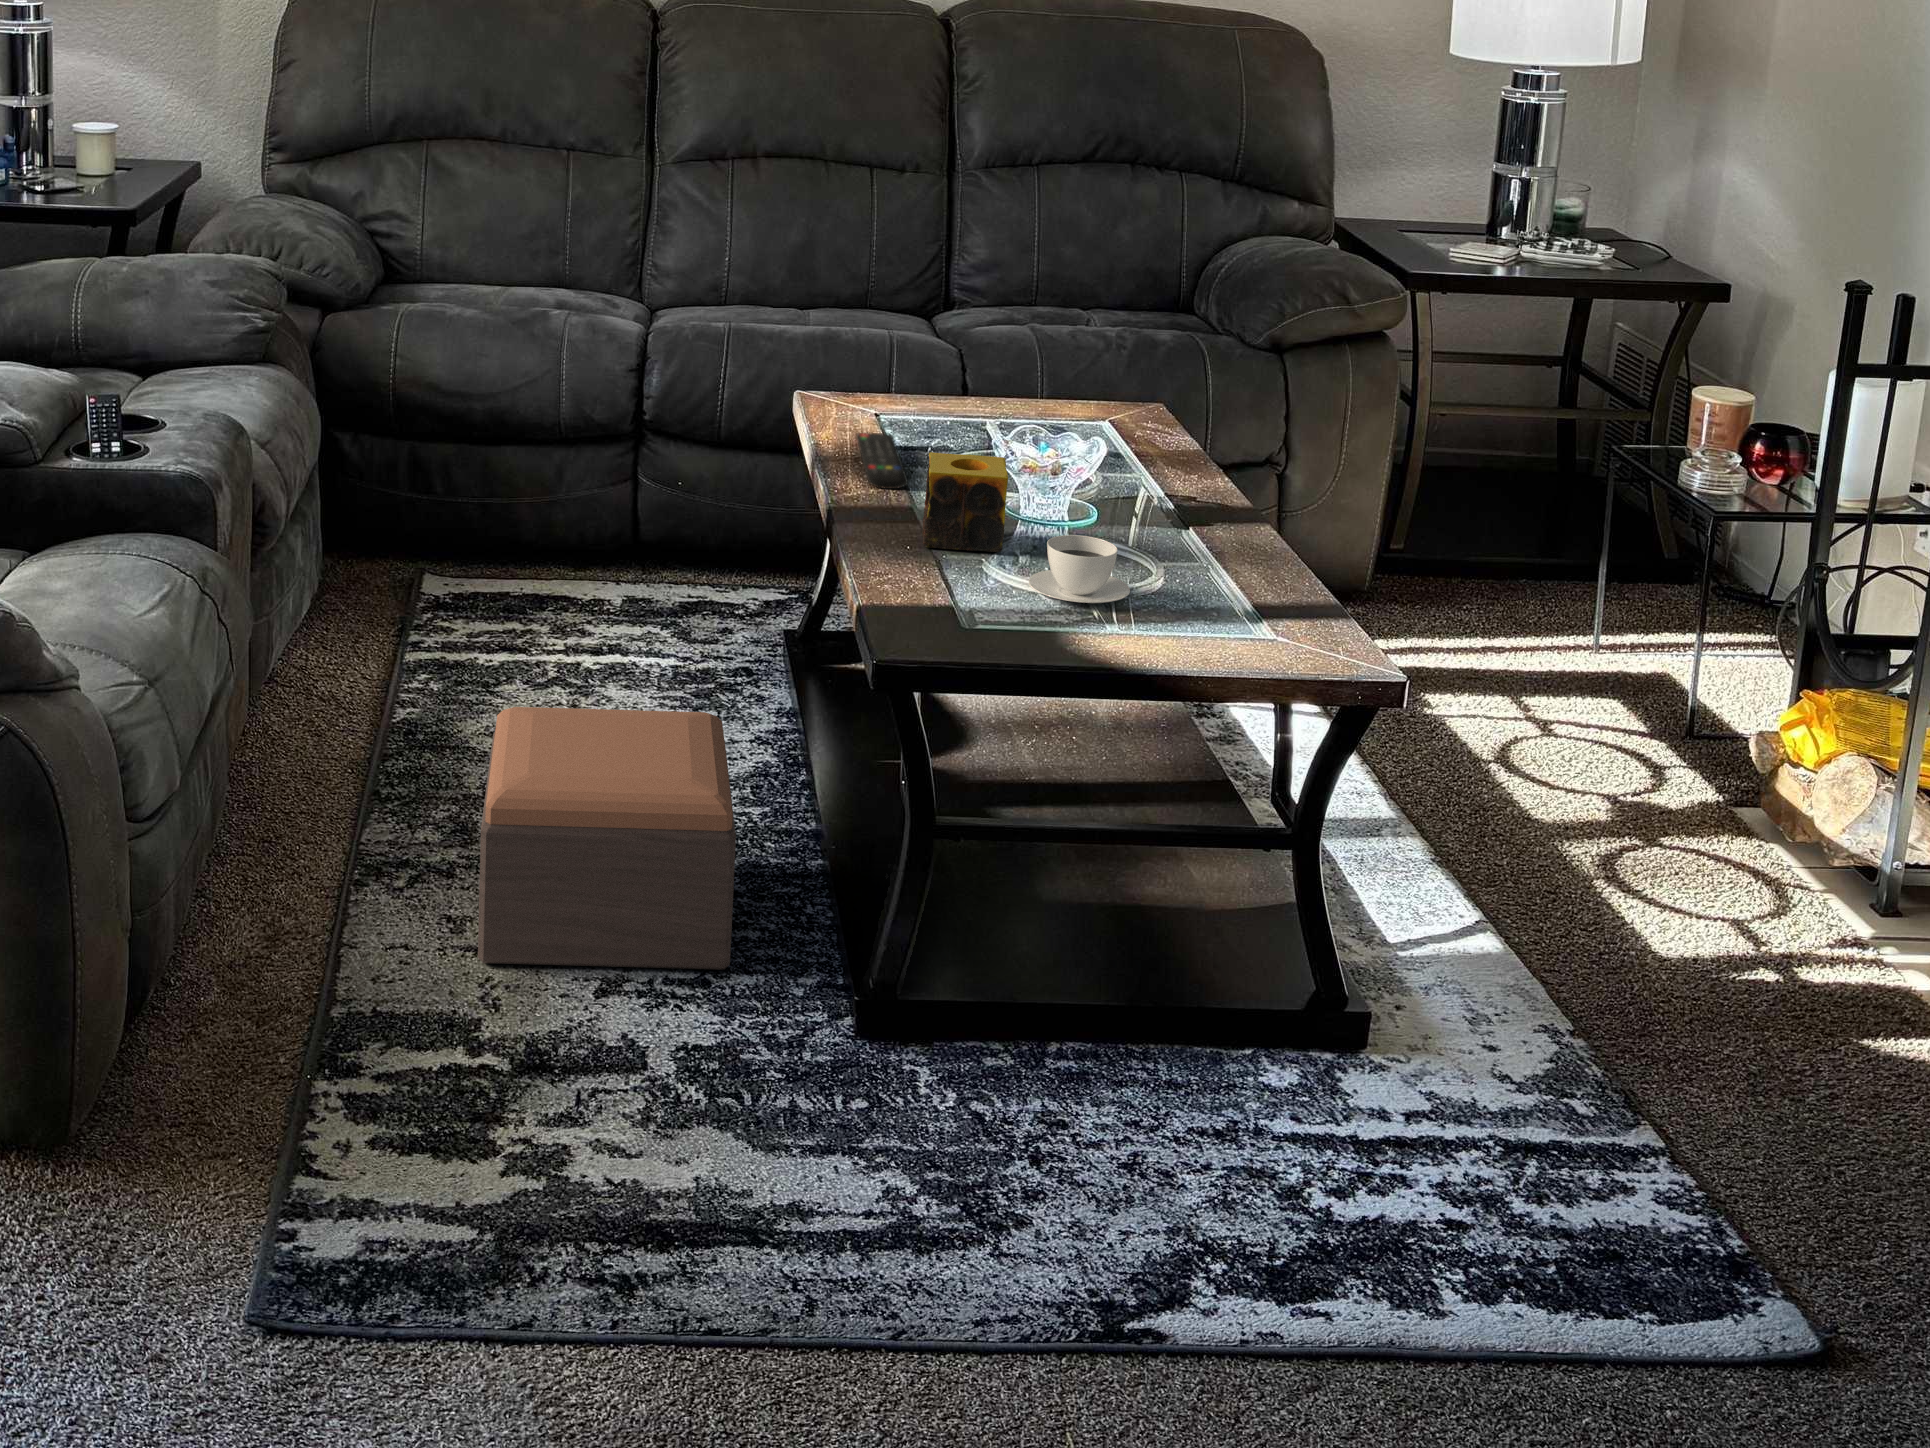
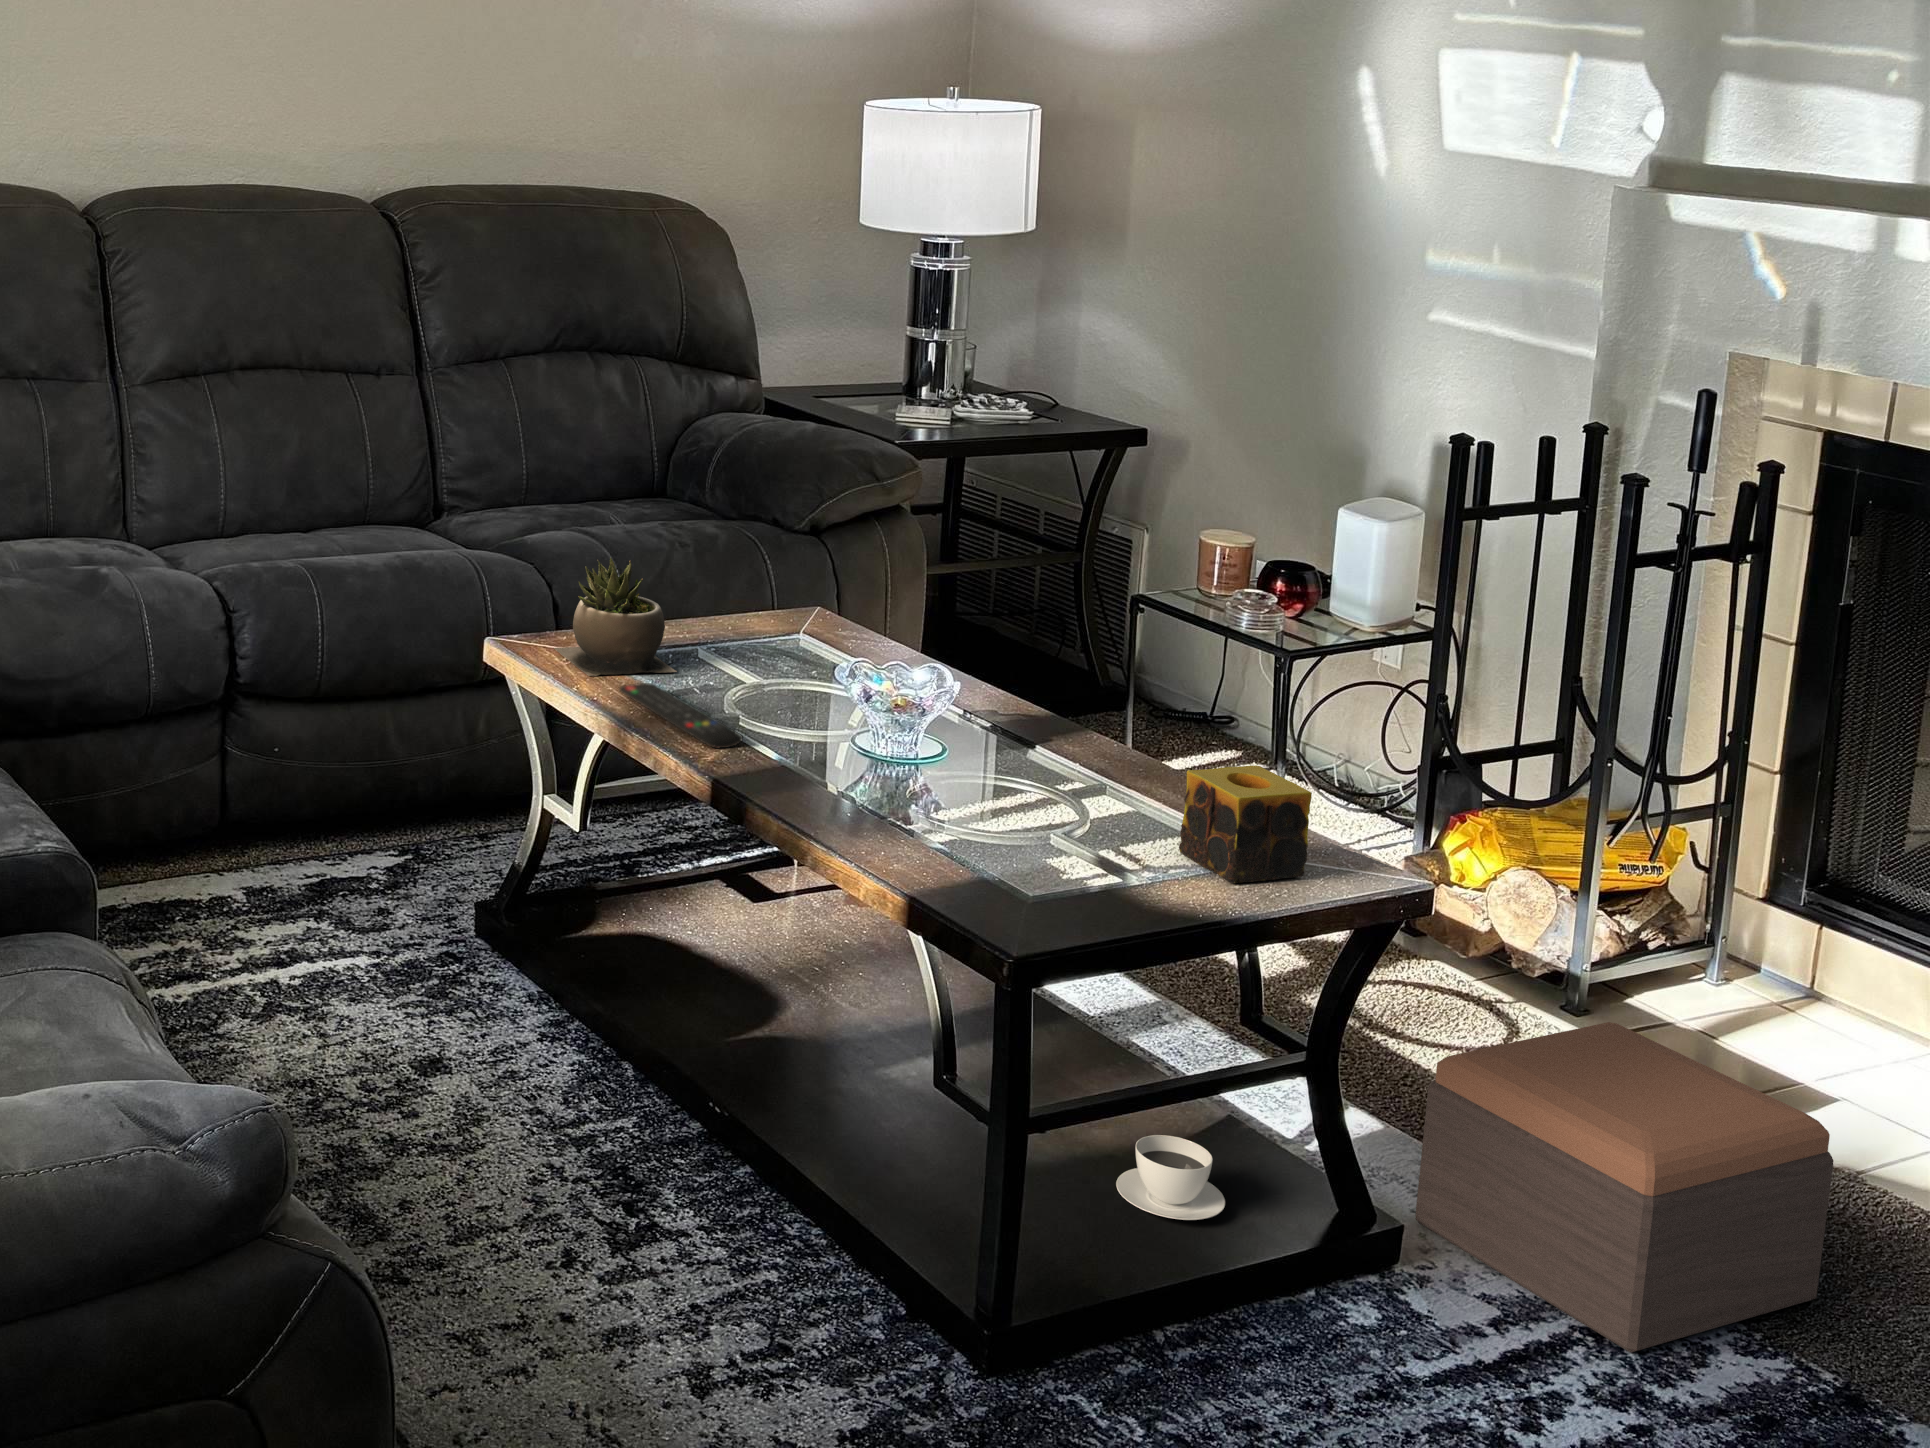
succulent plant: none [856,321,948,432] -> present [554,558,677,676]
candle: present [922,452,1008,552] -> present [1179,766,1312,883]
teacup: present [1029,535,1130,603] -> present [1116,1135,1225,1220]
footstool: present [478,707,736,970] -> present [1415,1022,1834,1353]

